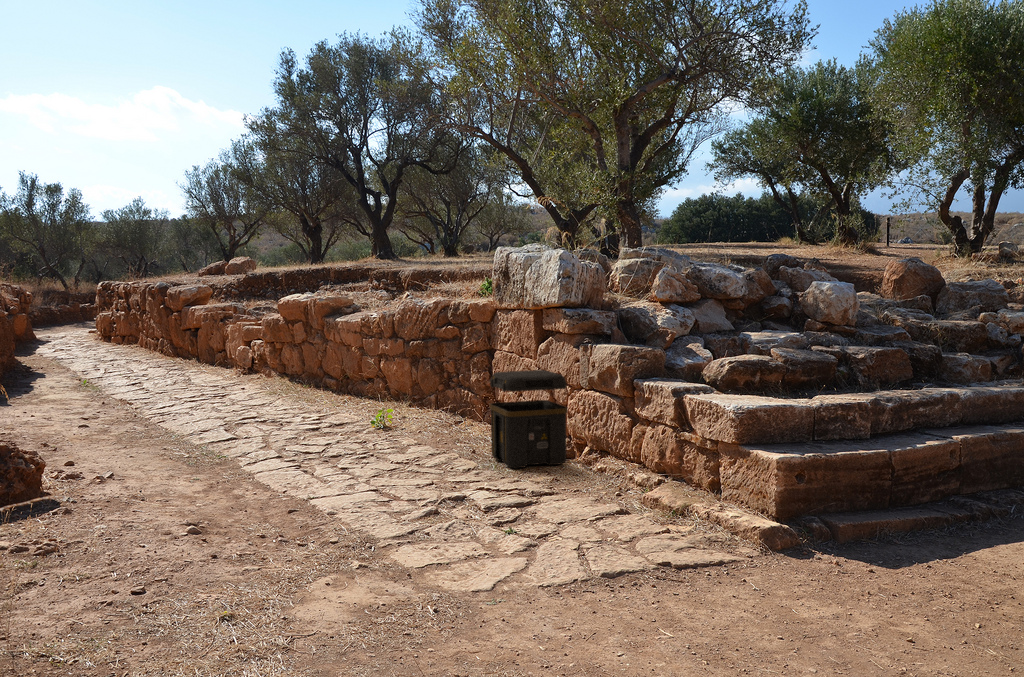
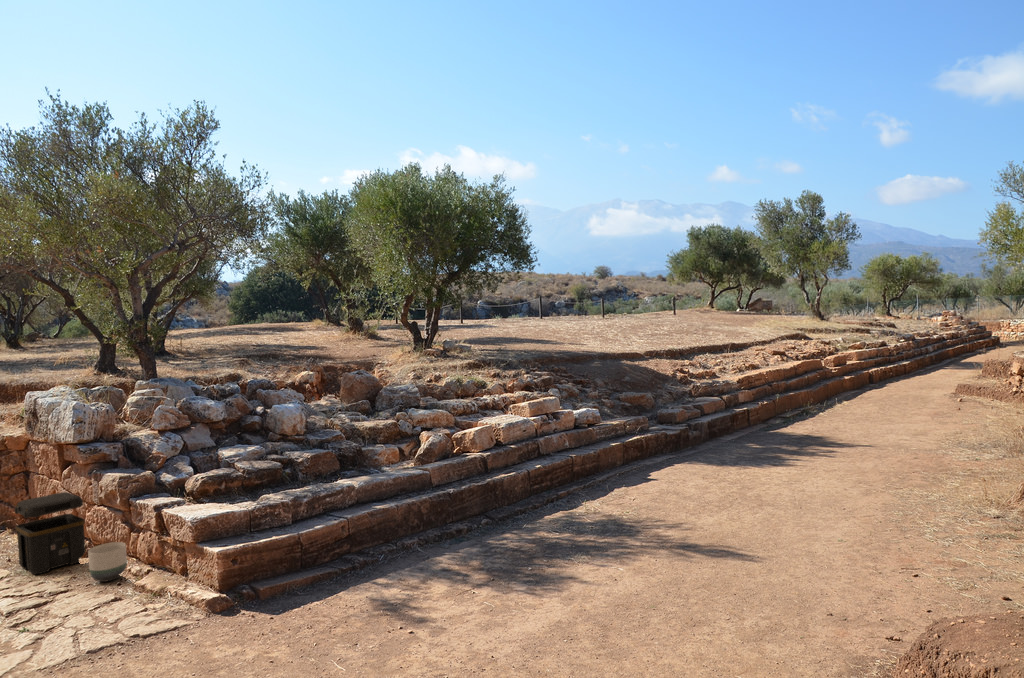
planter: none [579,438,625,489] -> present [88,542,127,582]

